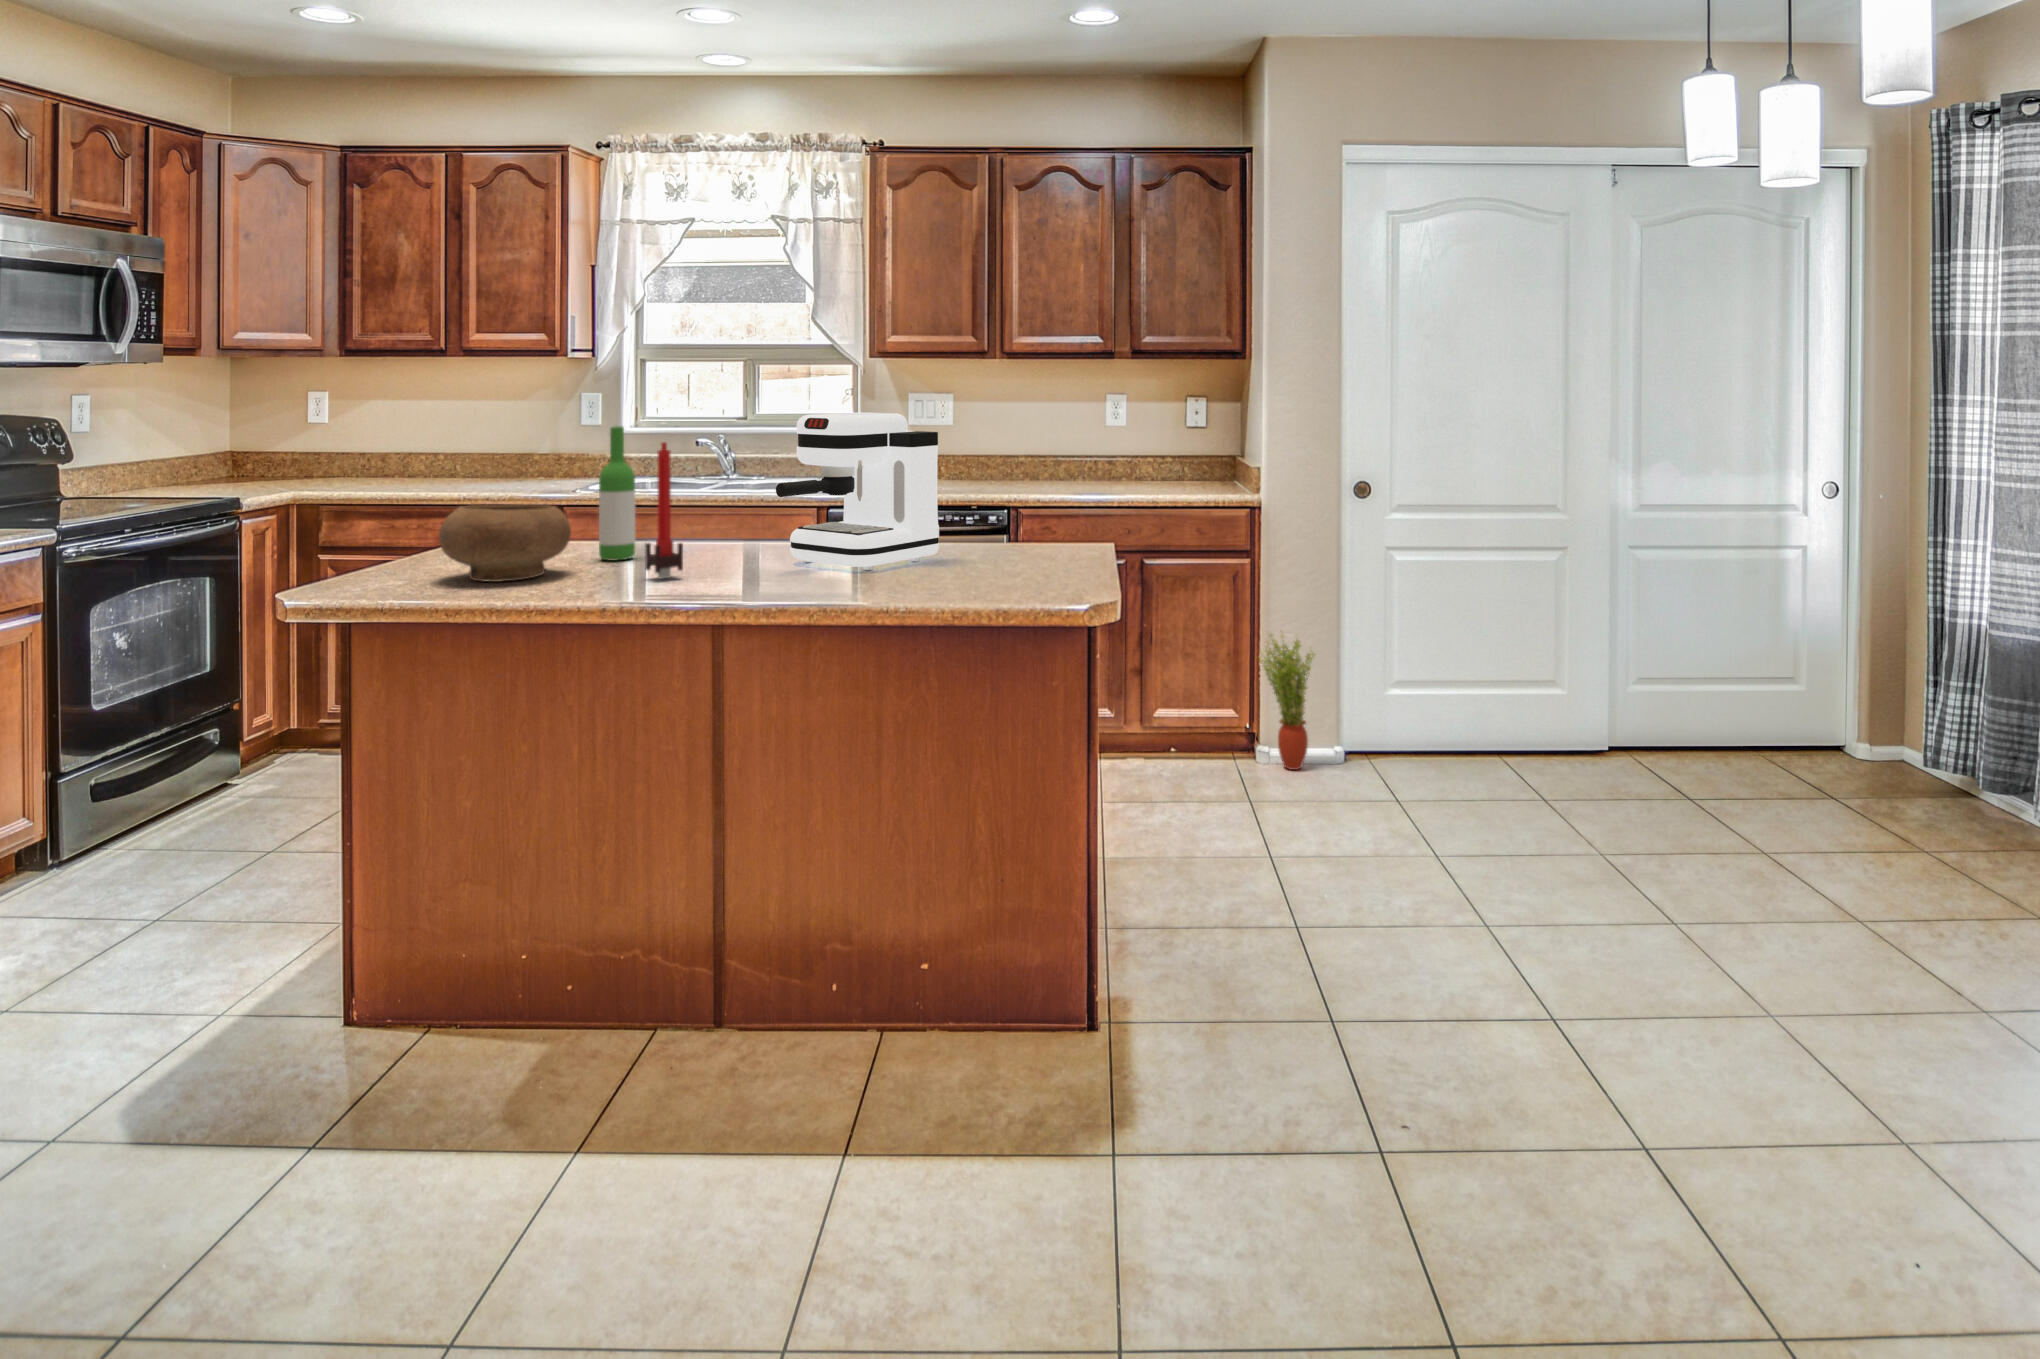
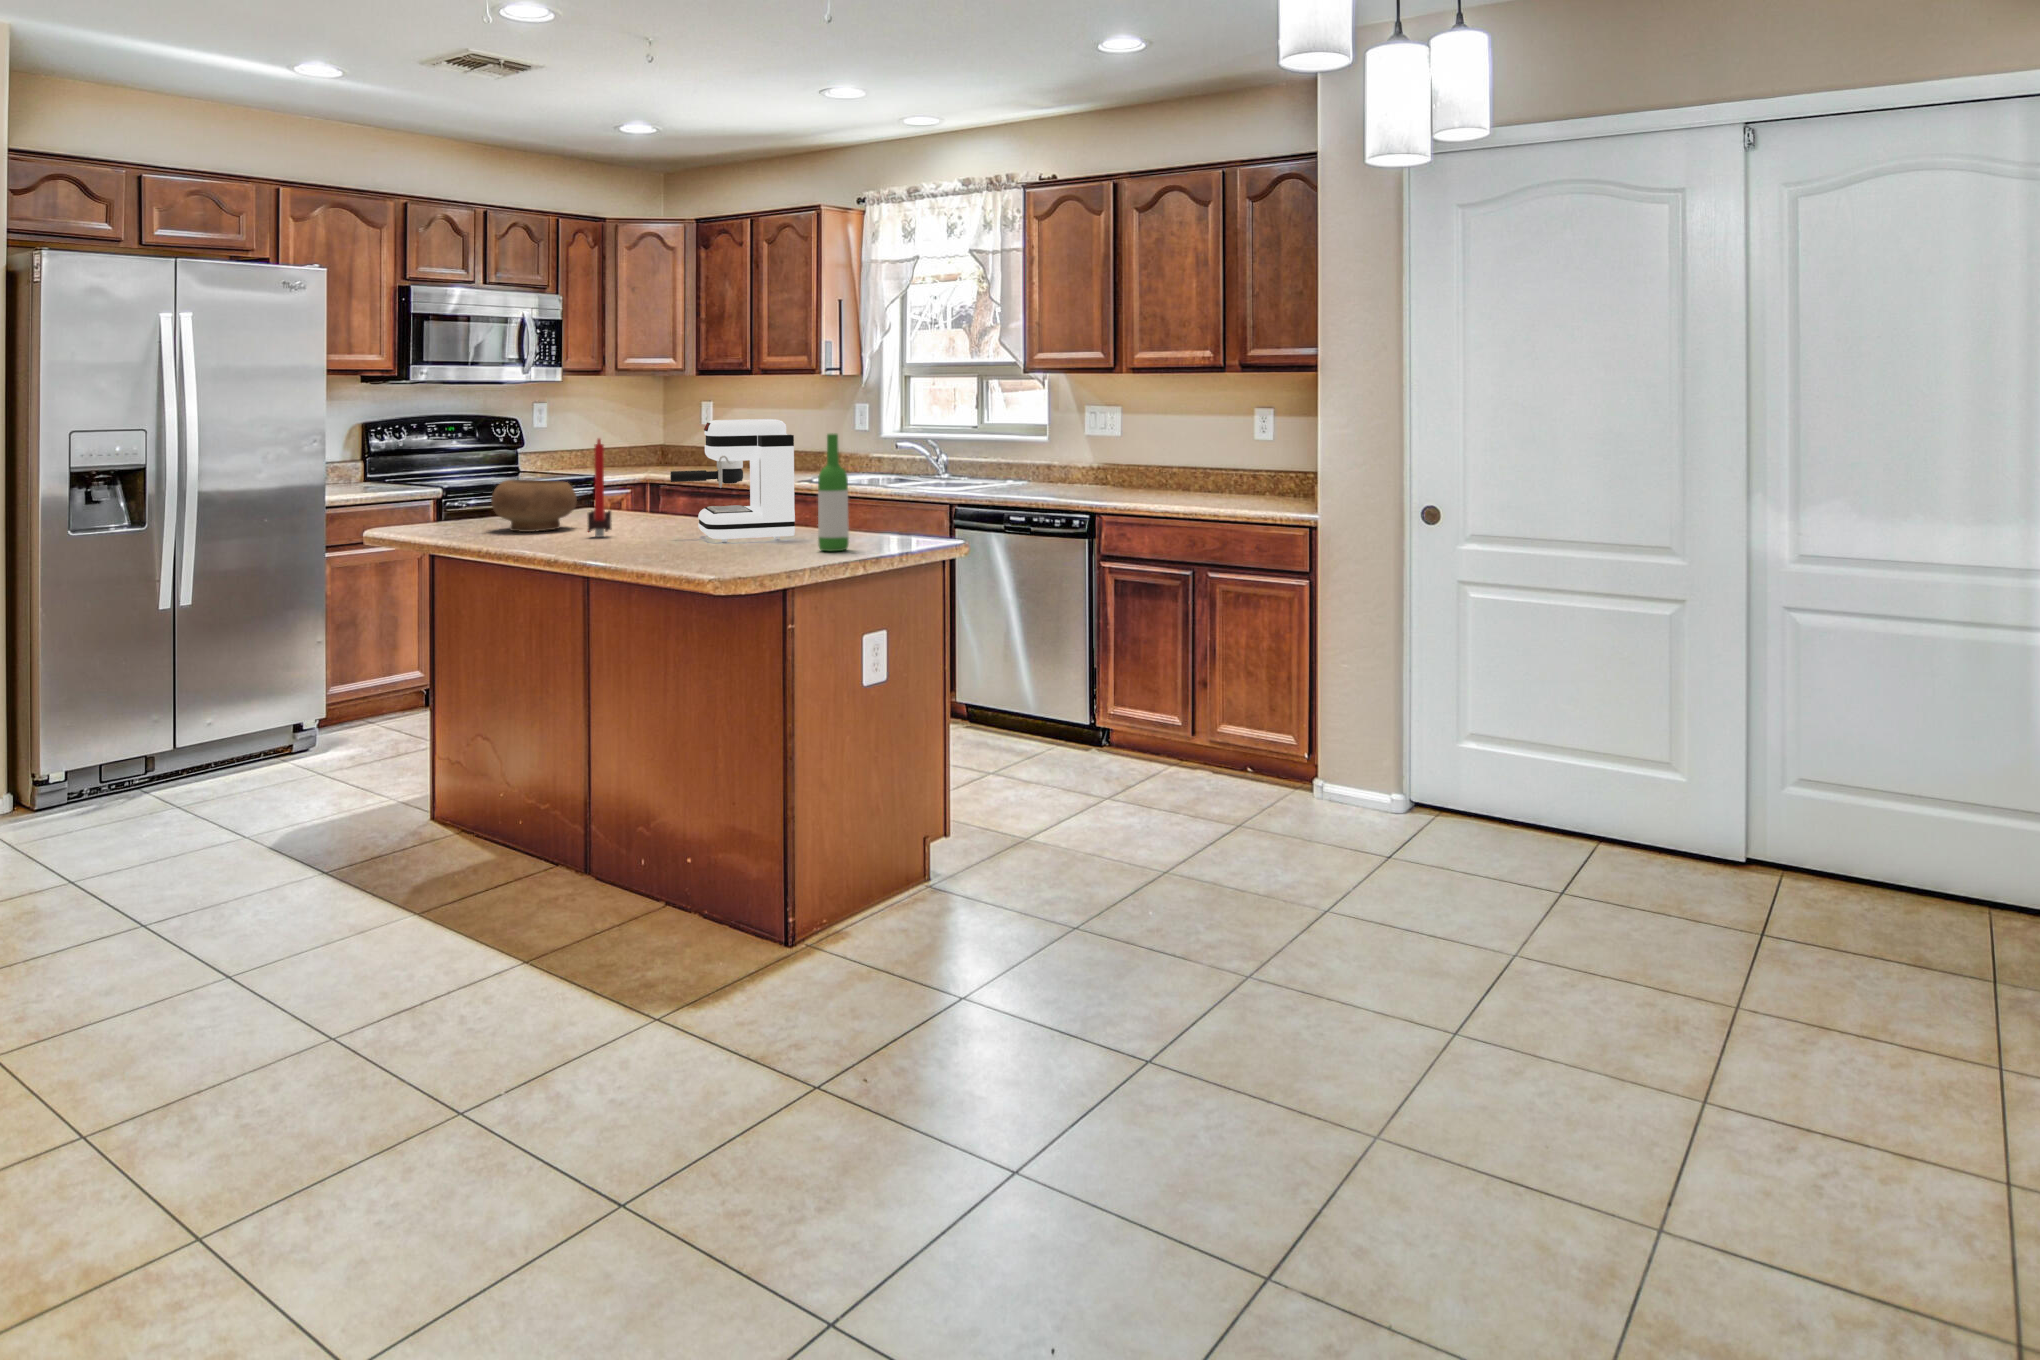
wine bottle: present [599,426,635,560] -> present [818,434,849,551]
potted plant: present [1259,634,1315,770] -> none [1291,659,1354,810]

